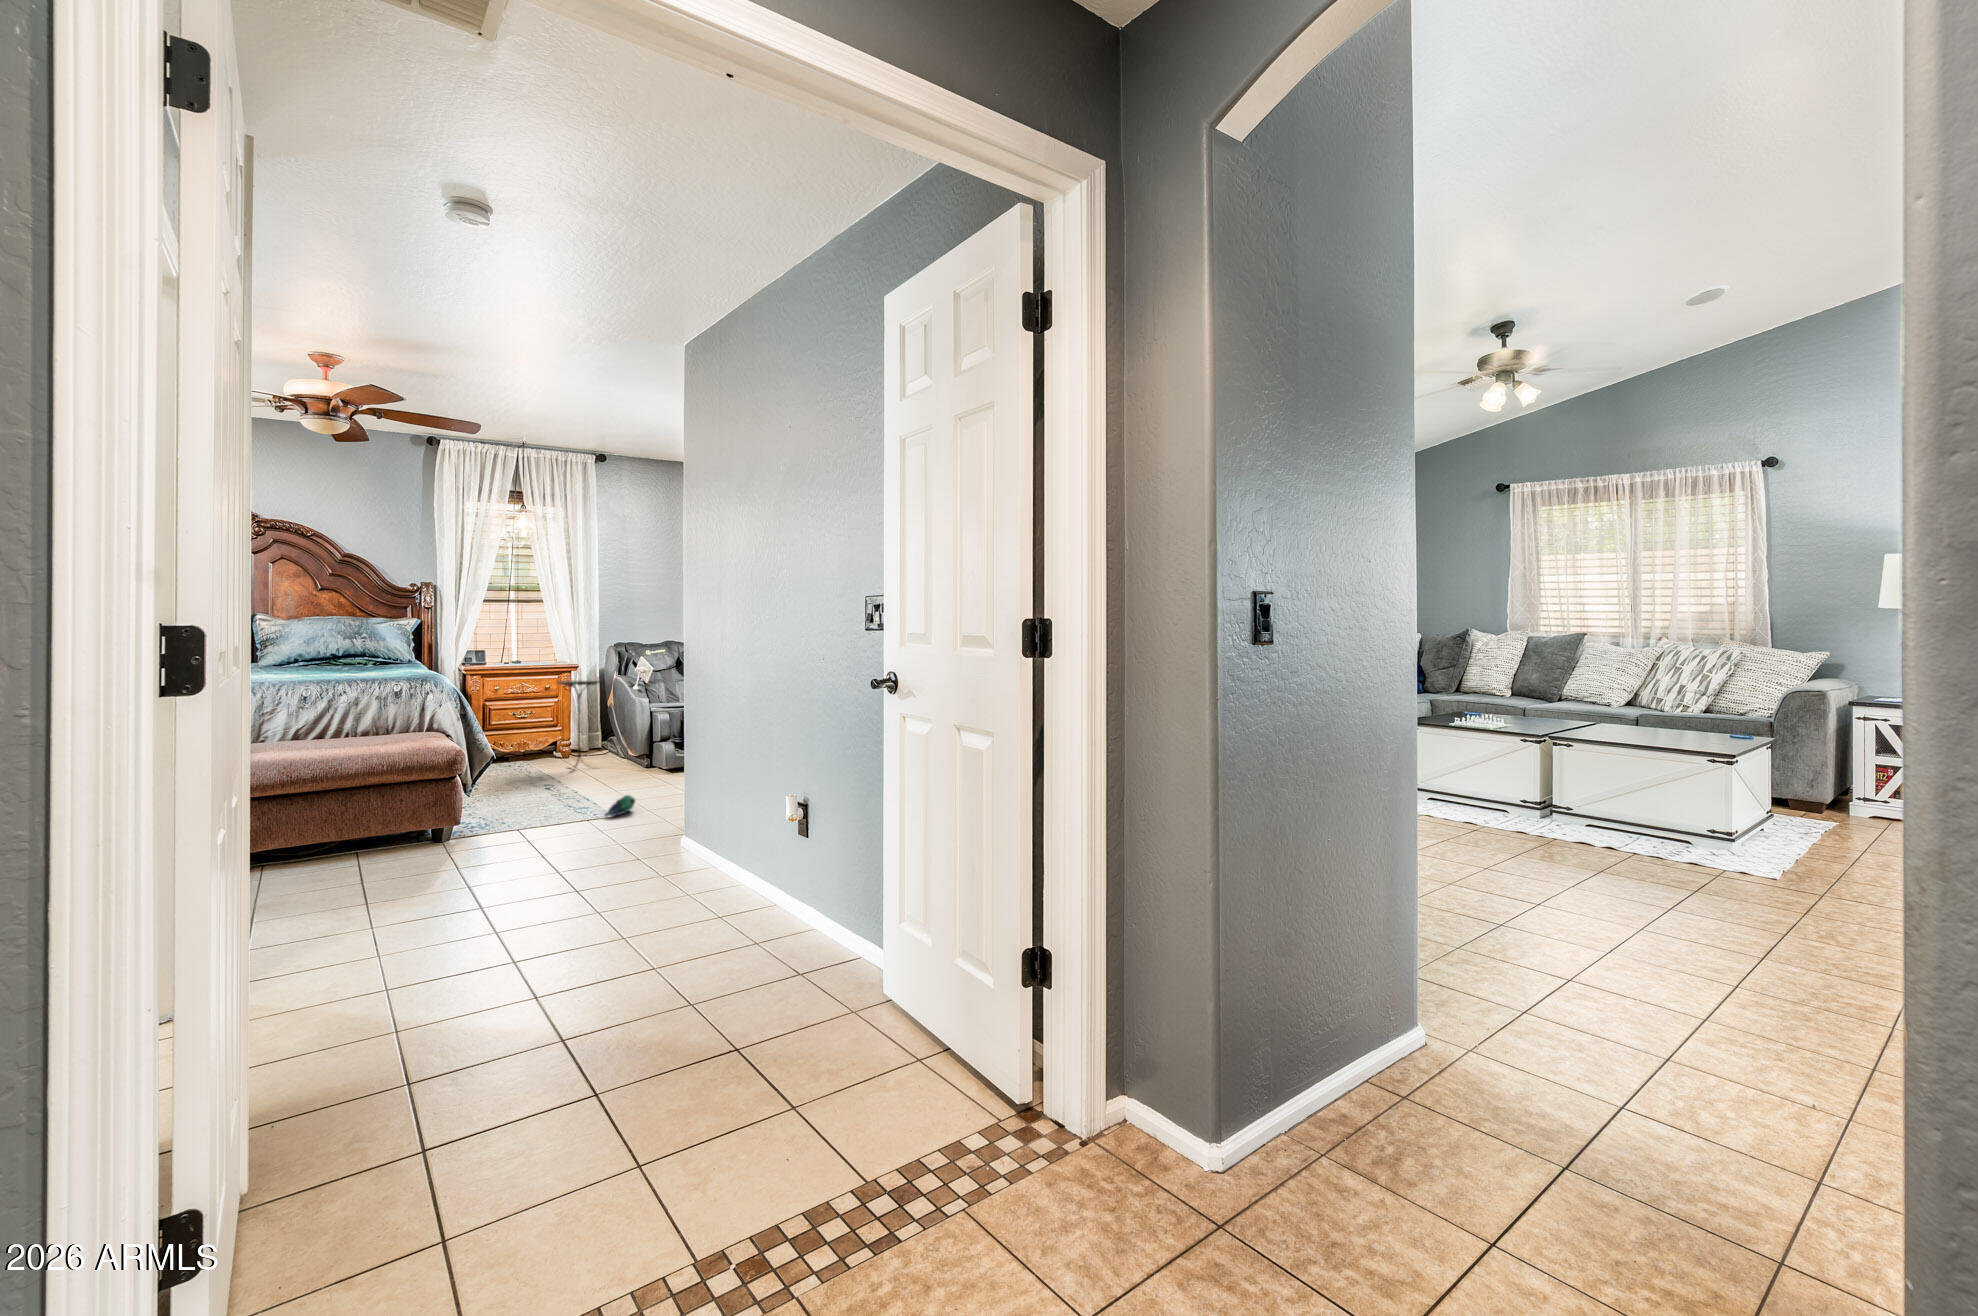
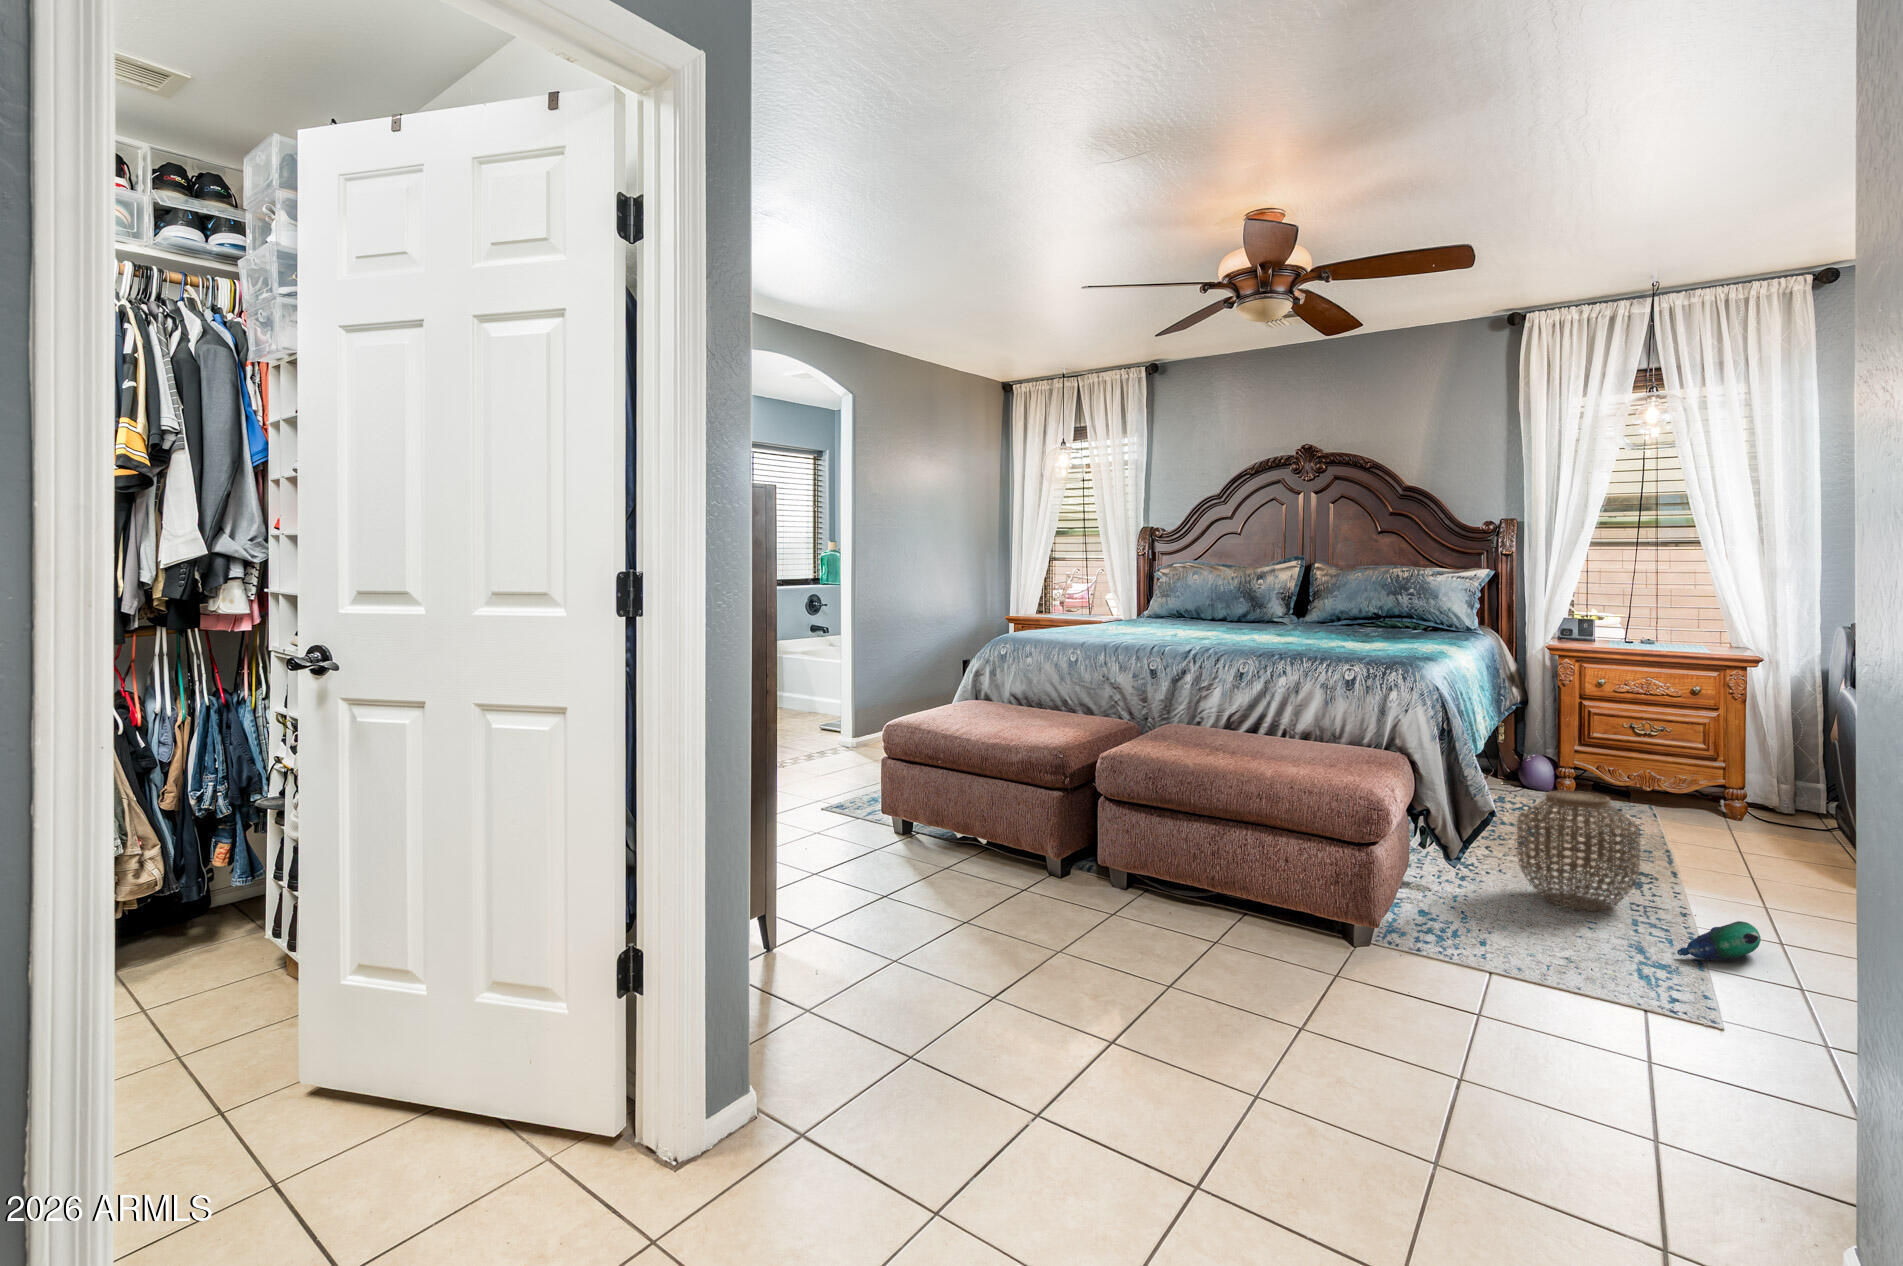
side table: present [557,681,599,767] -> none [1680,672,1771,836]
woven basket: none [507,748,574,813] -> present [1517,790,1640,911]

